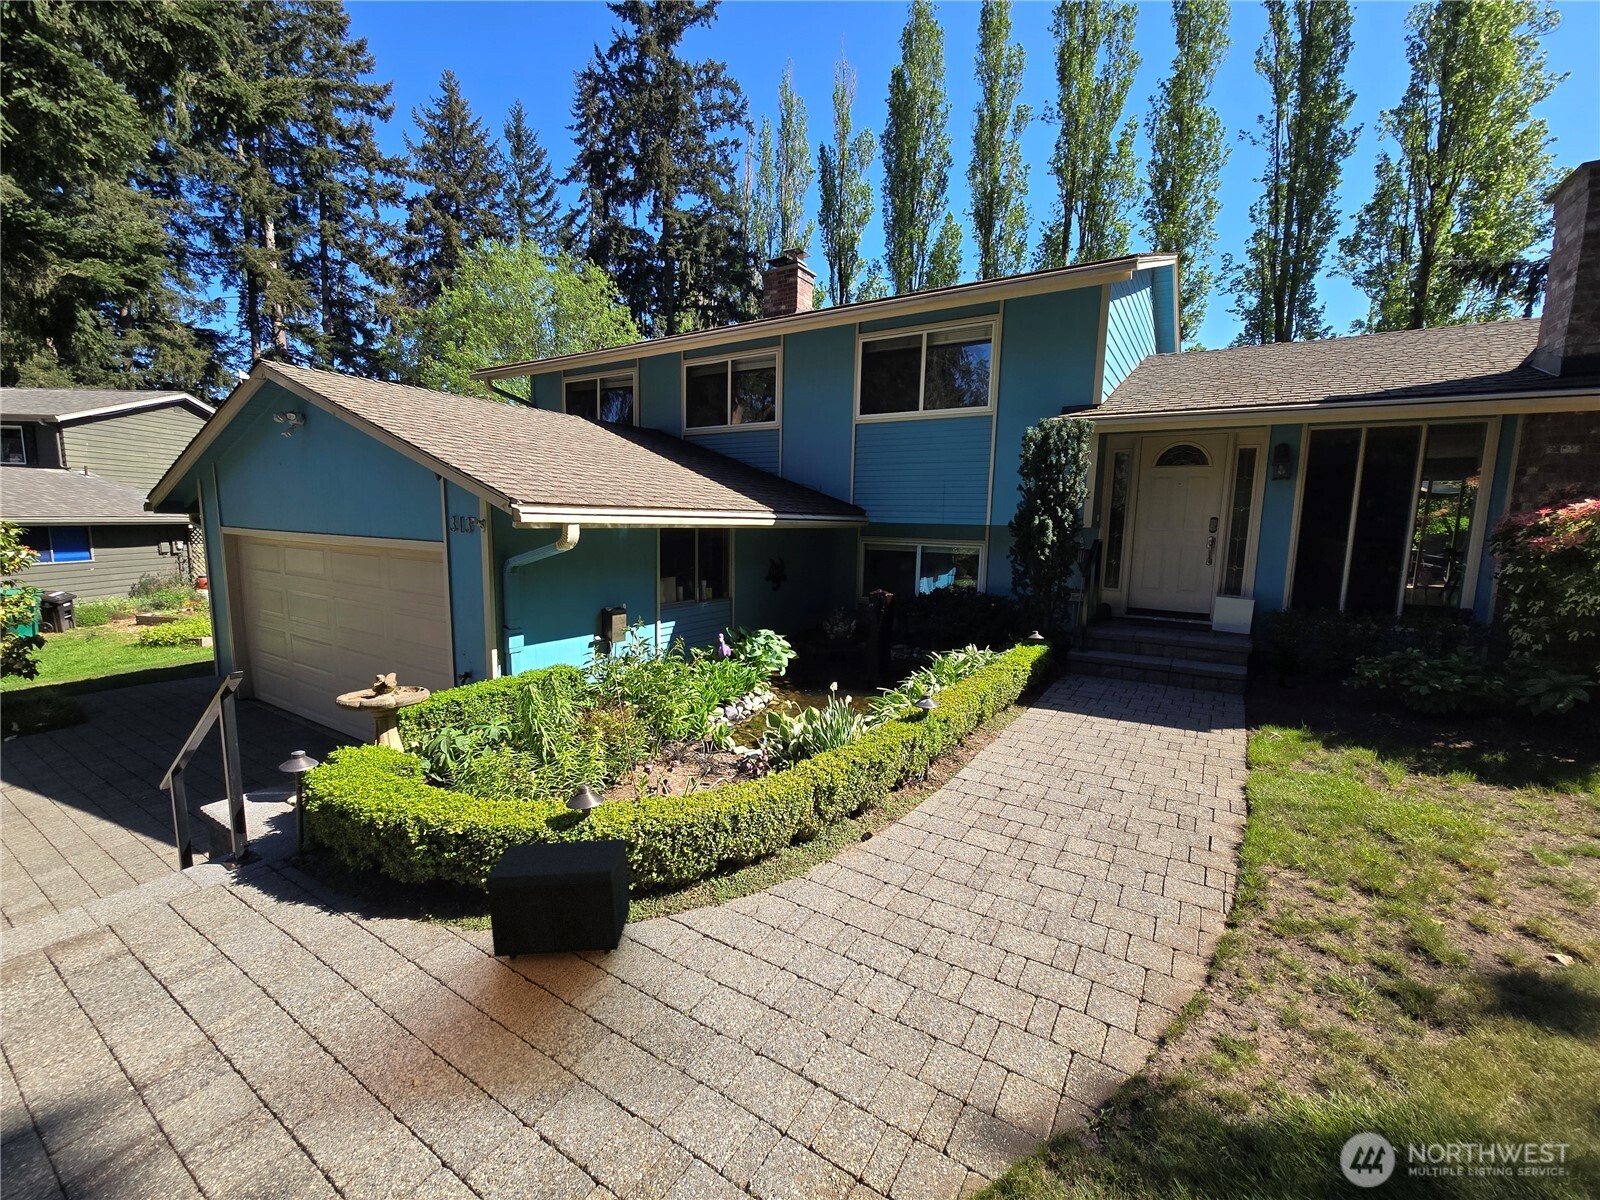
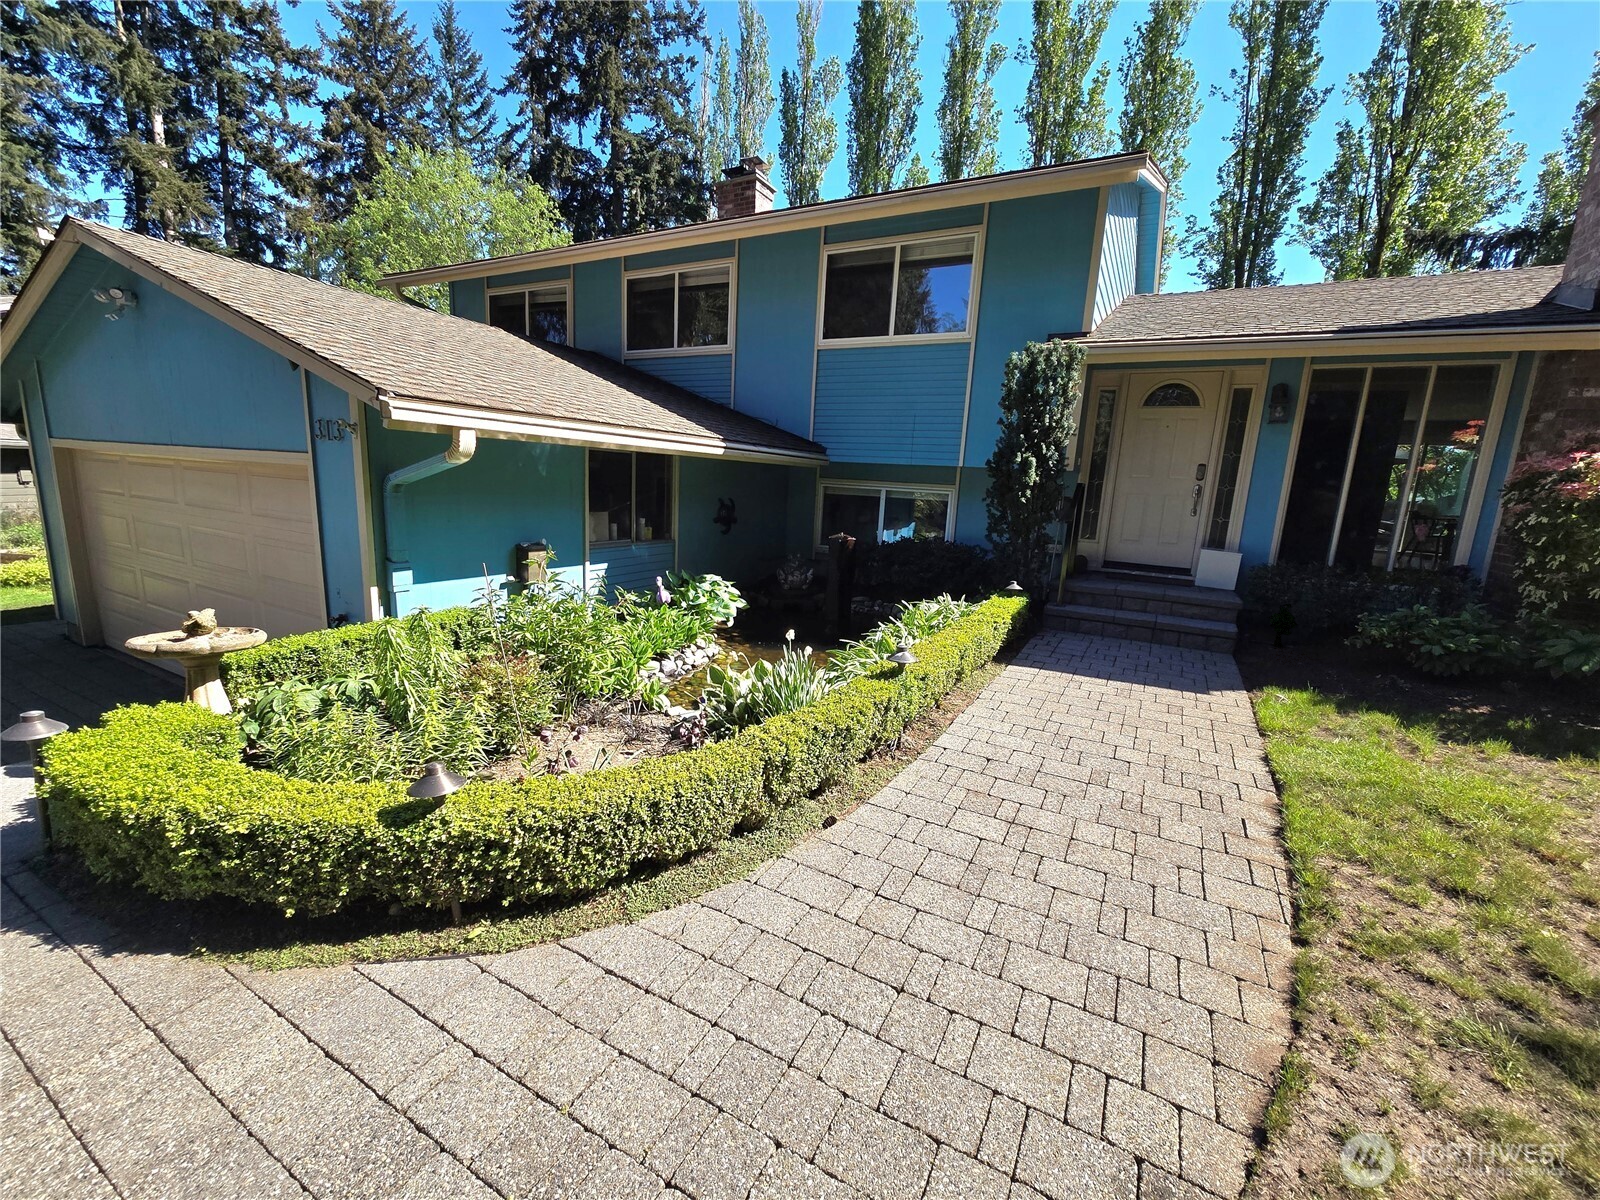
storage bench: present [486,839,630,959] -> none [265,838,503,1014]

